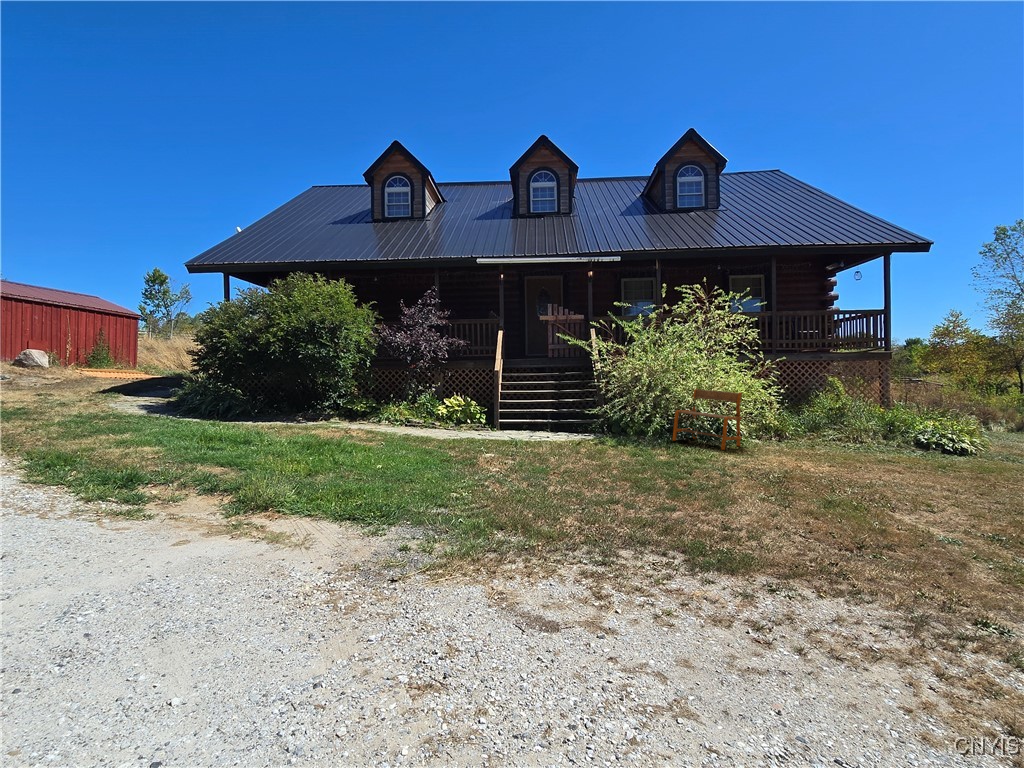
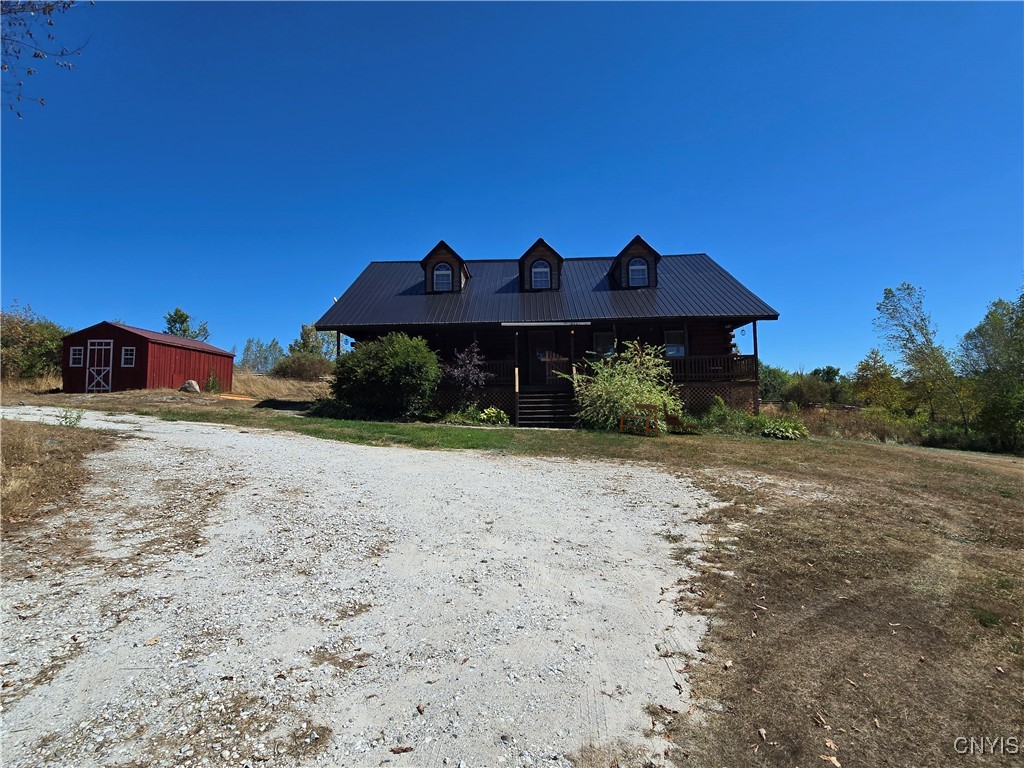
lounge chair: none [747,387,811,445] -> present [663,402,698,433]

